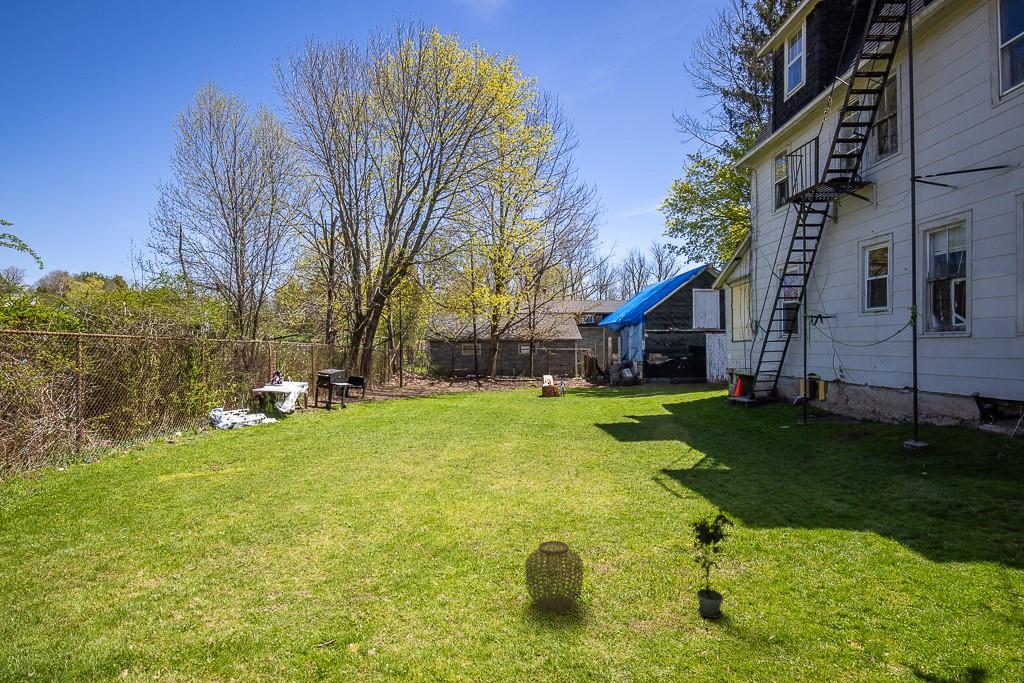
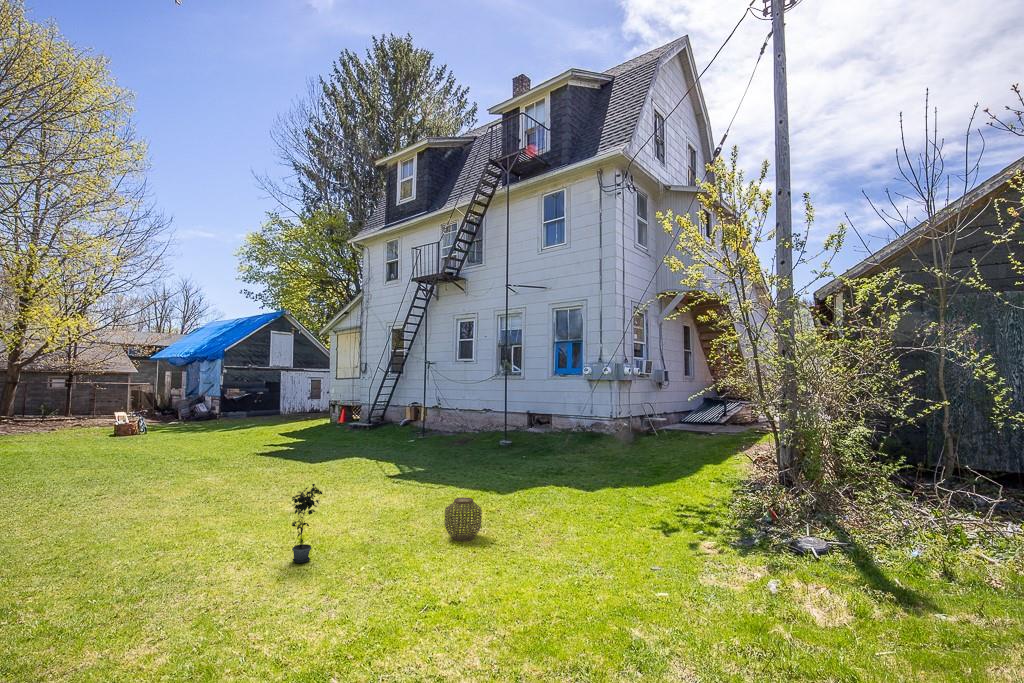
potted plant: present [688,509,734,618] -> present [290,484,322,563]

